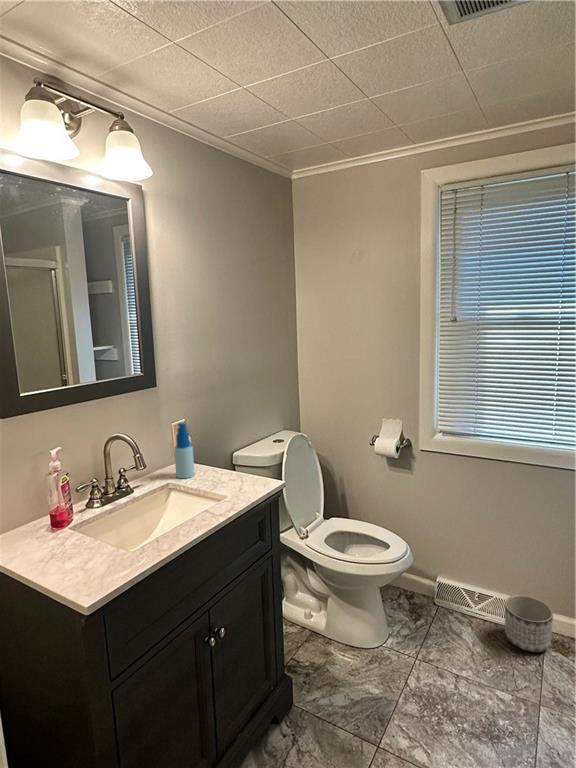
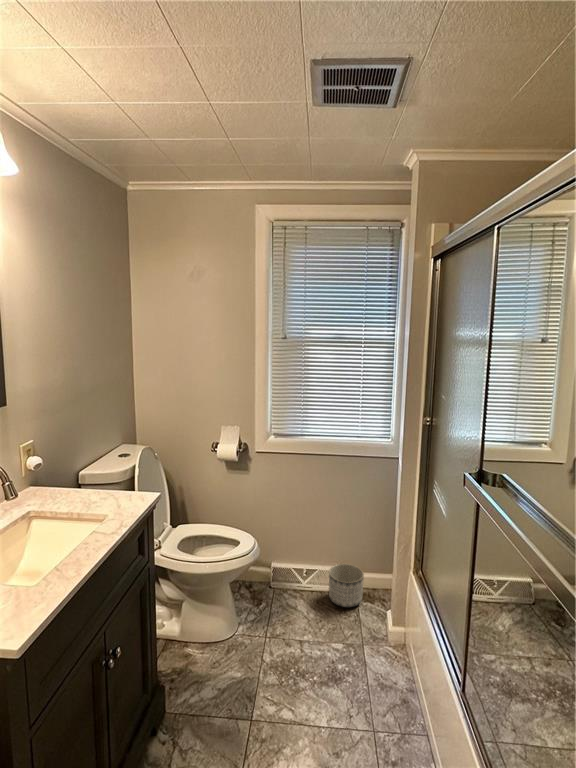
spray bottle: present [174,423,195,478] -> none [32,446,56,505]

